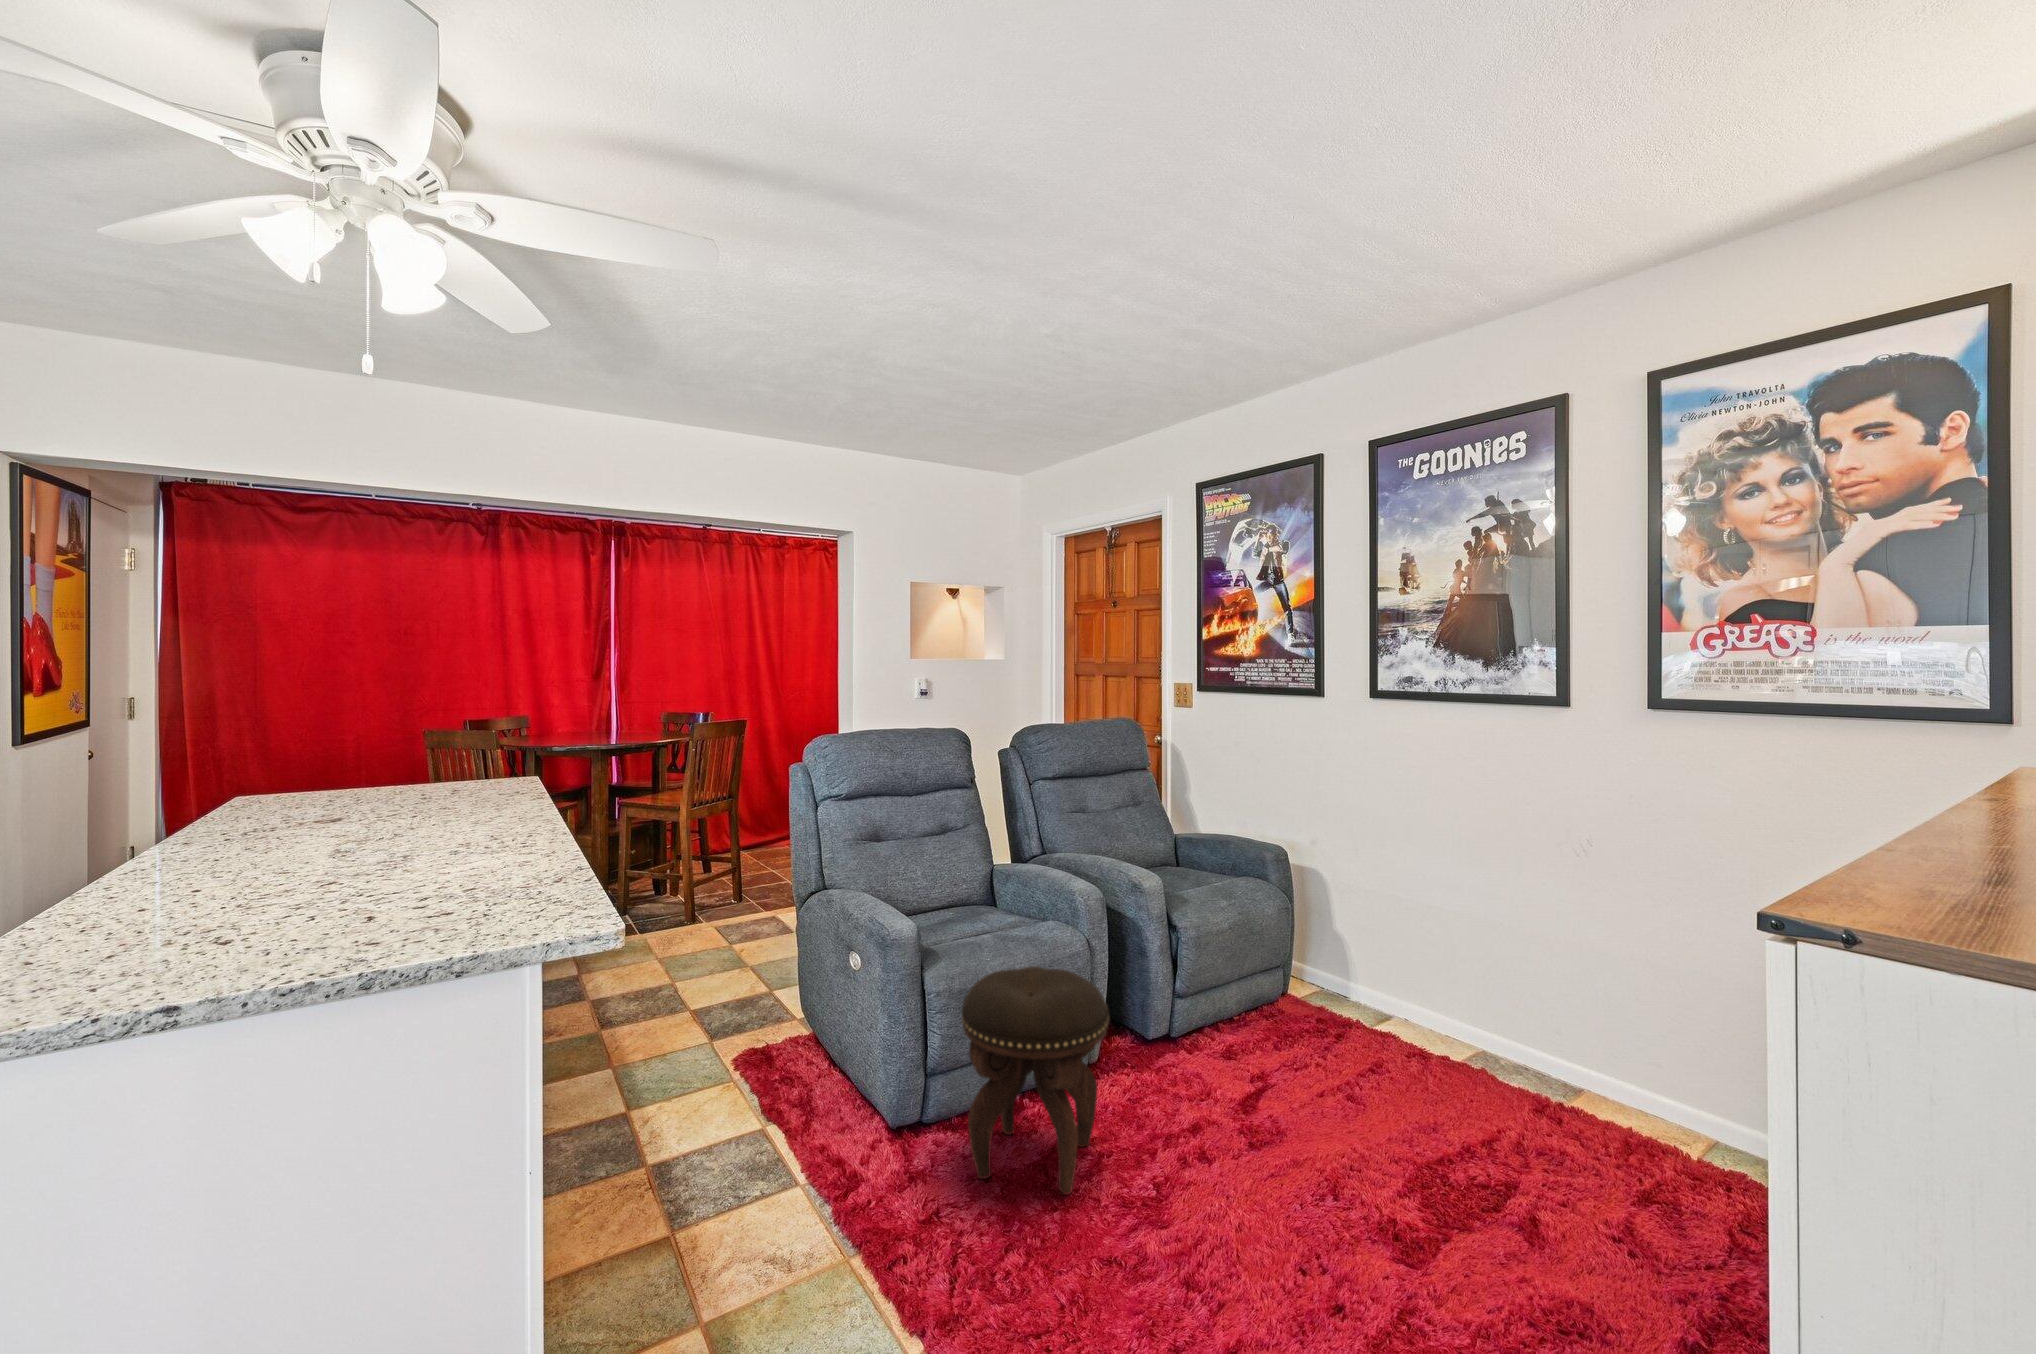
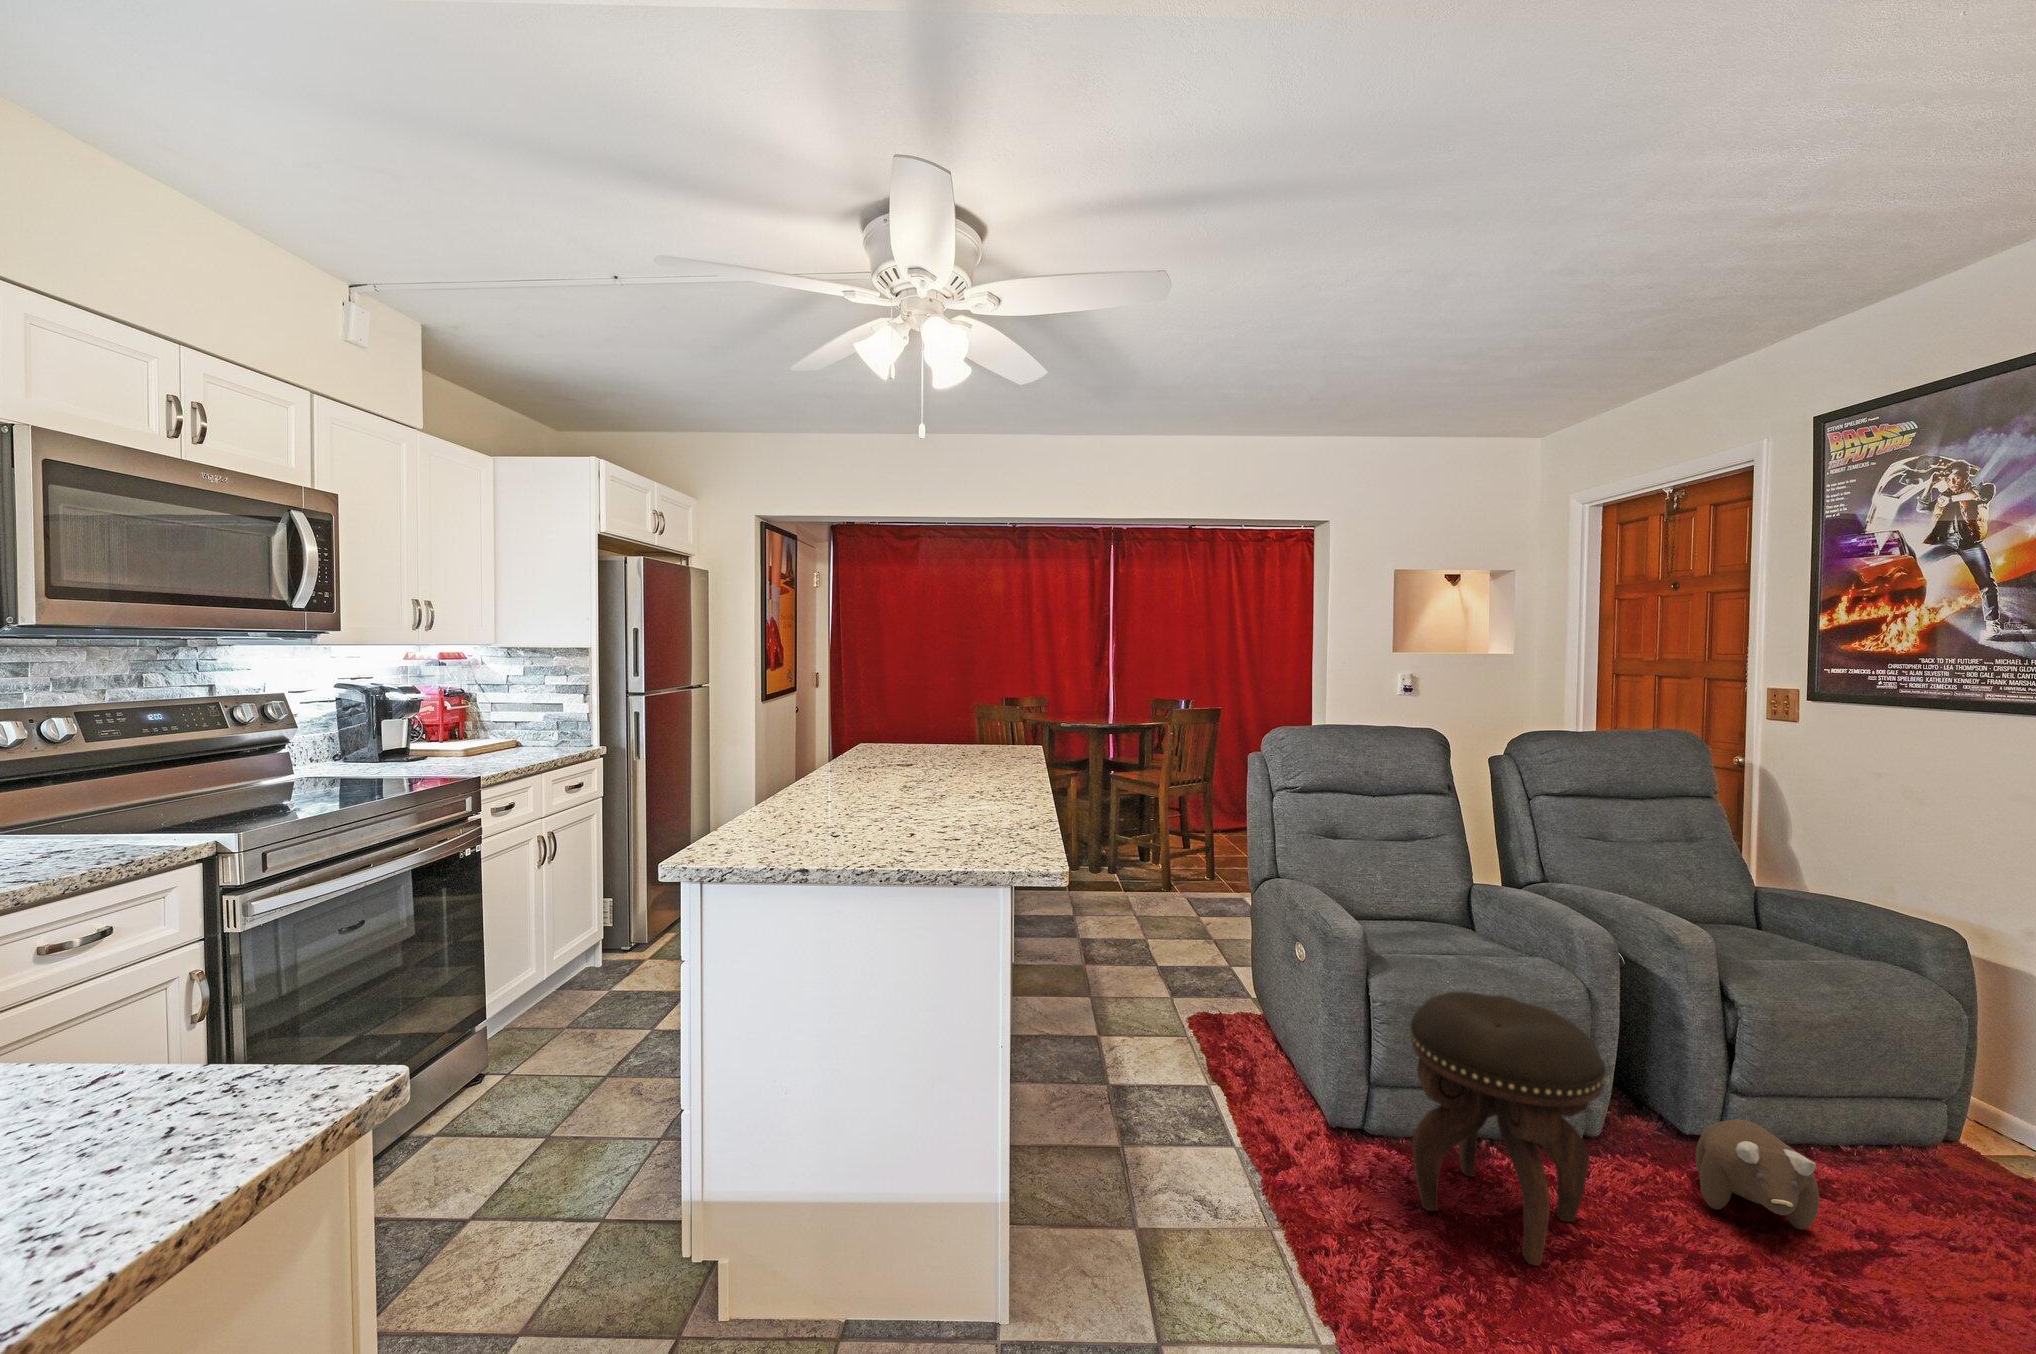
plush toy: none [1159,1021,1232,1097] -> present [1696,1119,1819,1229]

